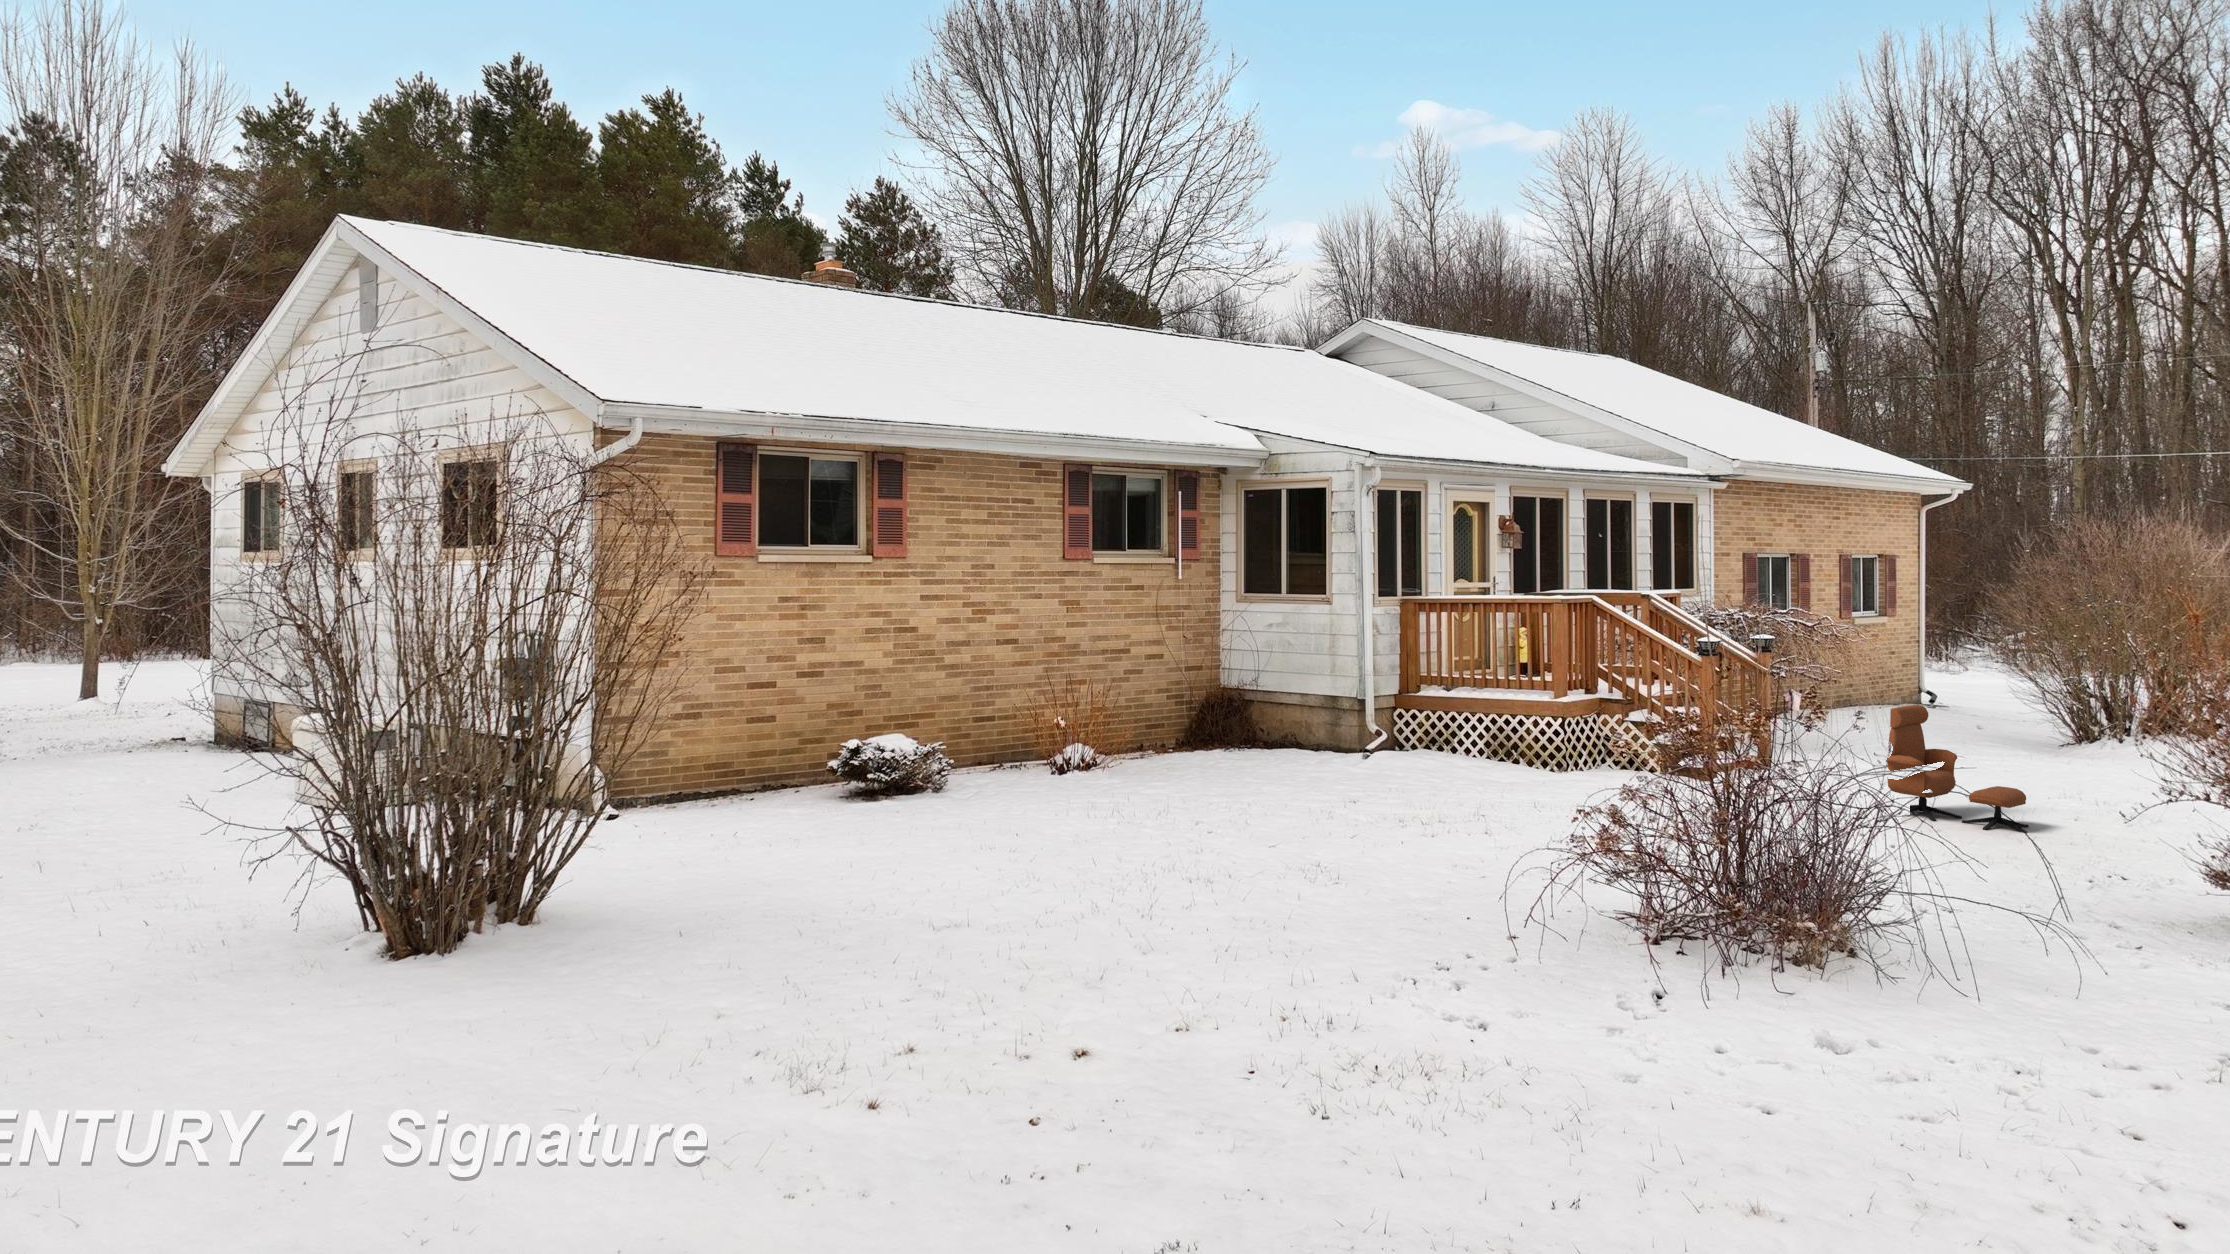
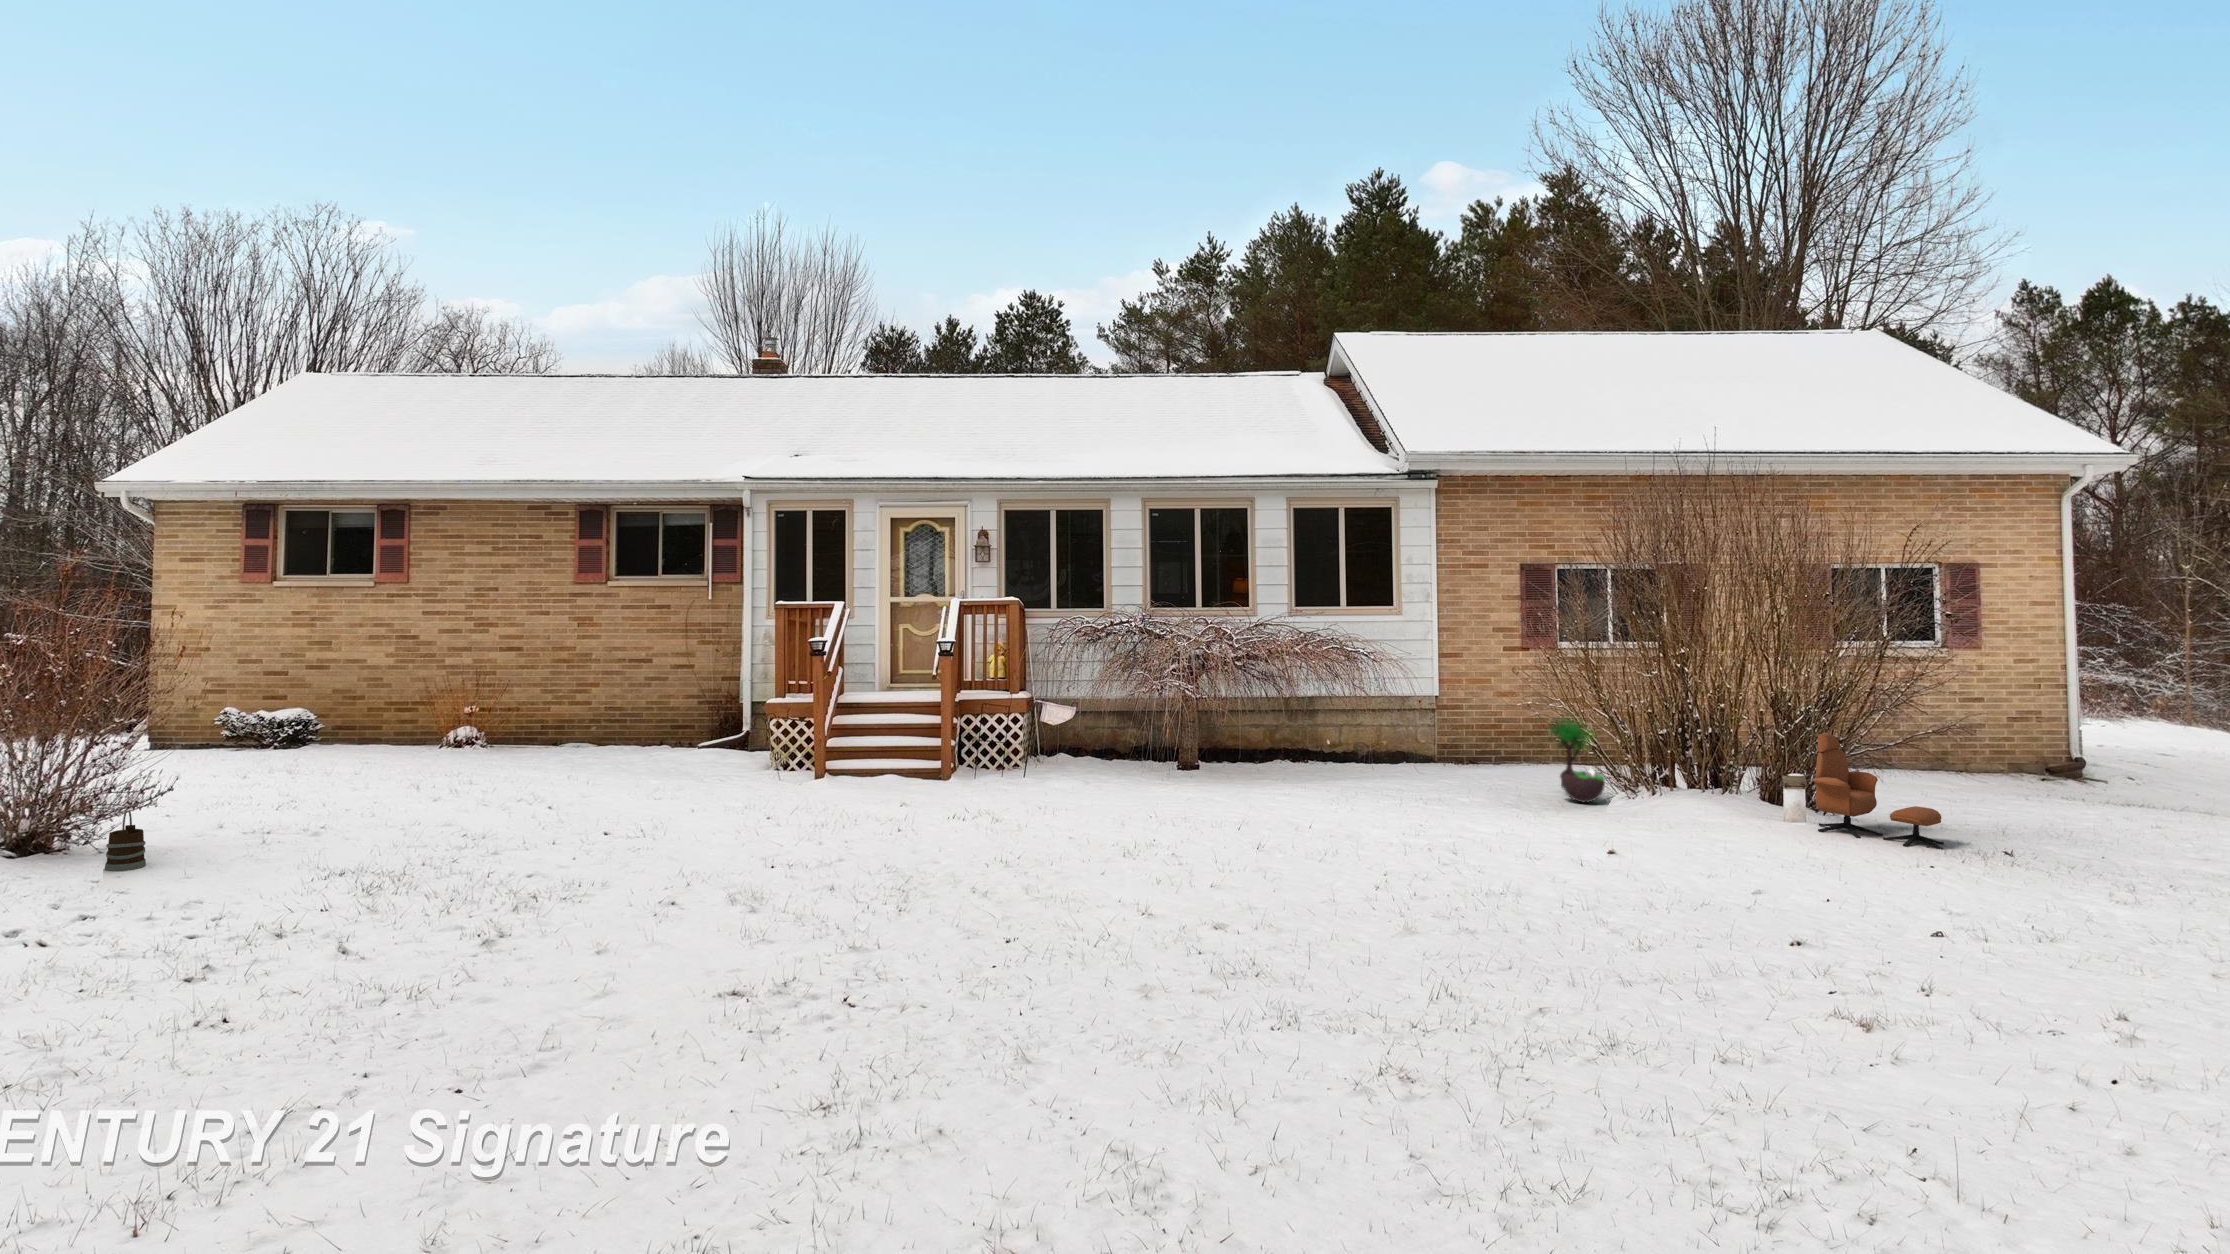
potted tree: none [1592,683,1657,785] -> present [1547,717,1605,803]
wooden bucket: none [63,805,105,869] -> present [105,811,146,871]

